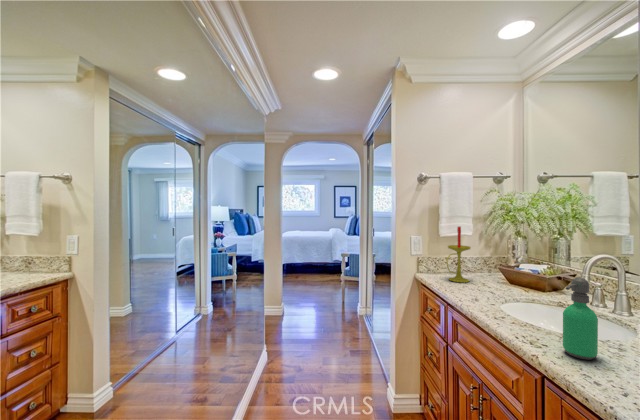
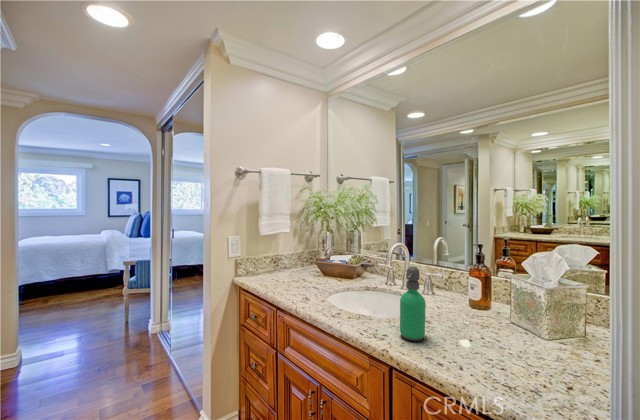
candle: present [447,227,471,282] -> none [269,222,291,281]

